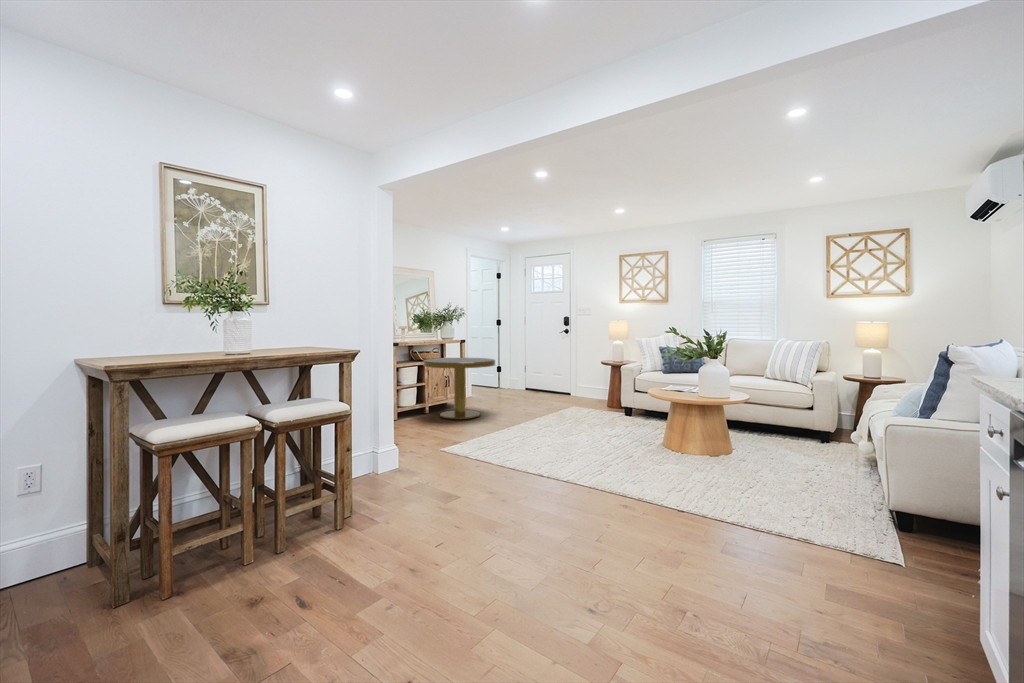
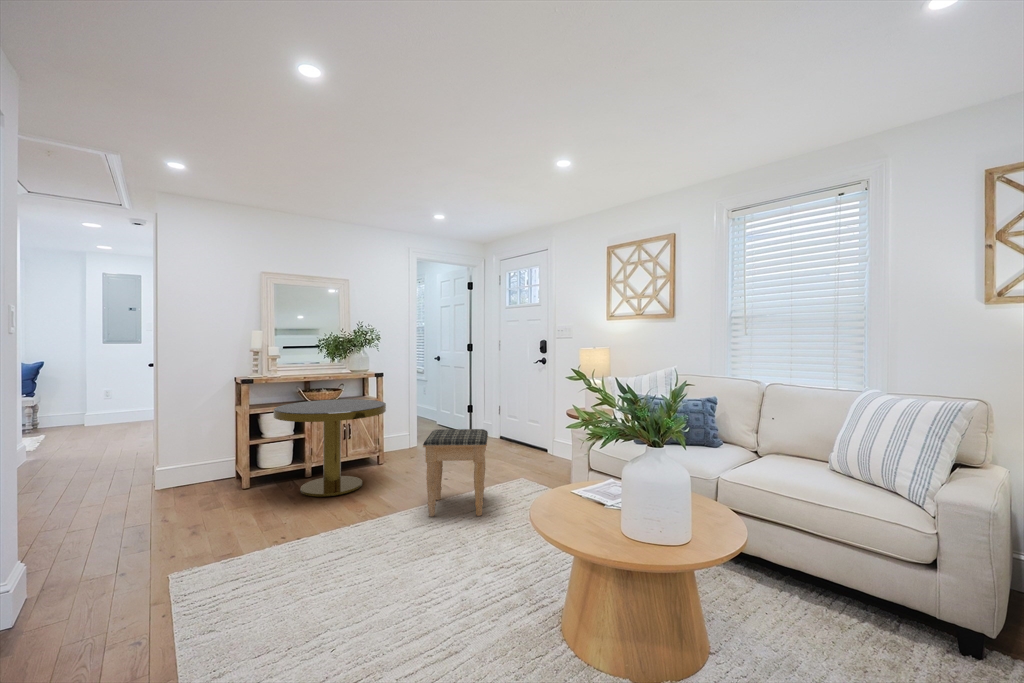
footstool: none [534,372,581,423] -> present [423,429,488,517]

